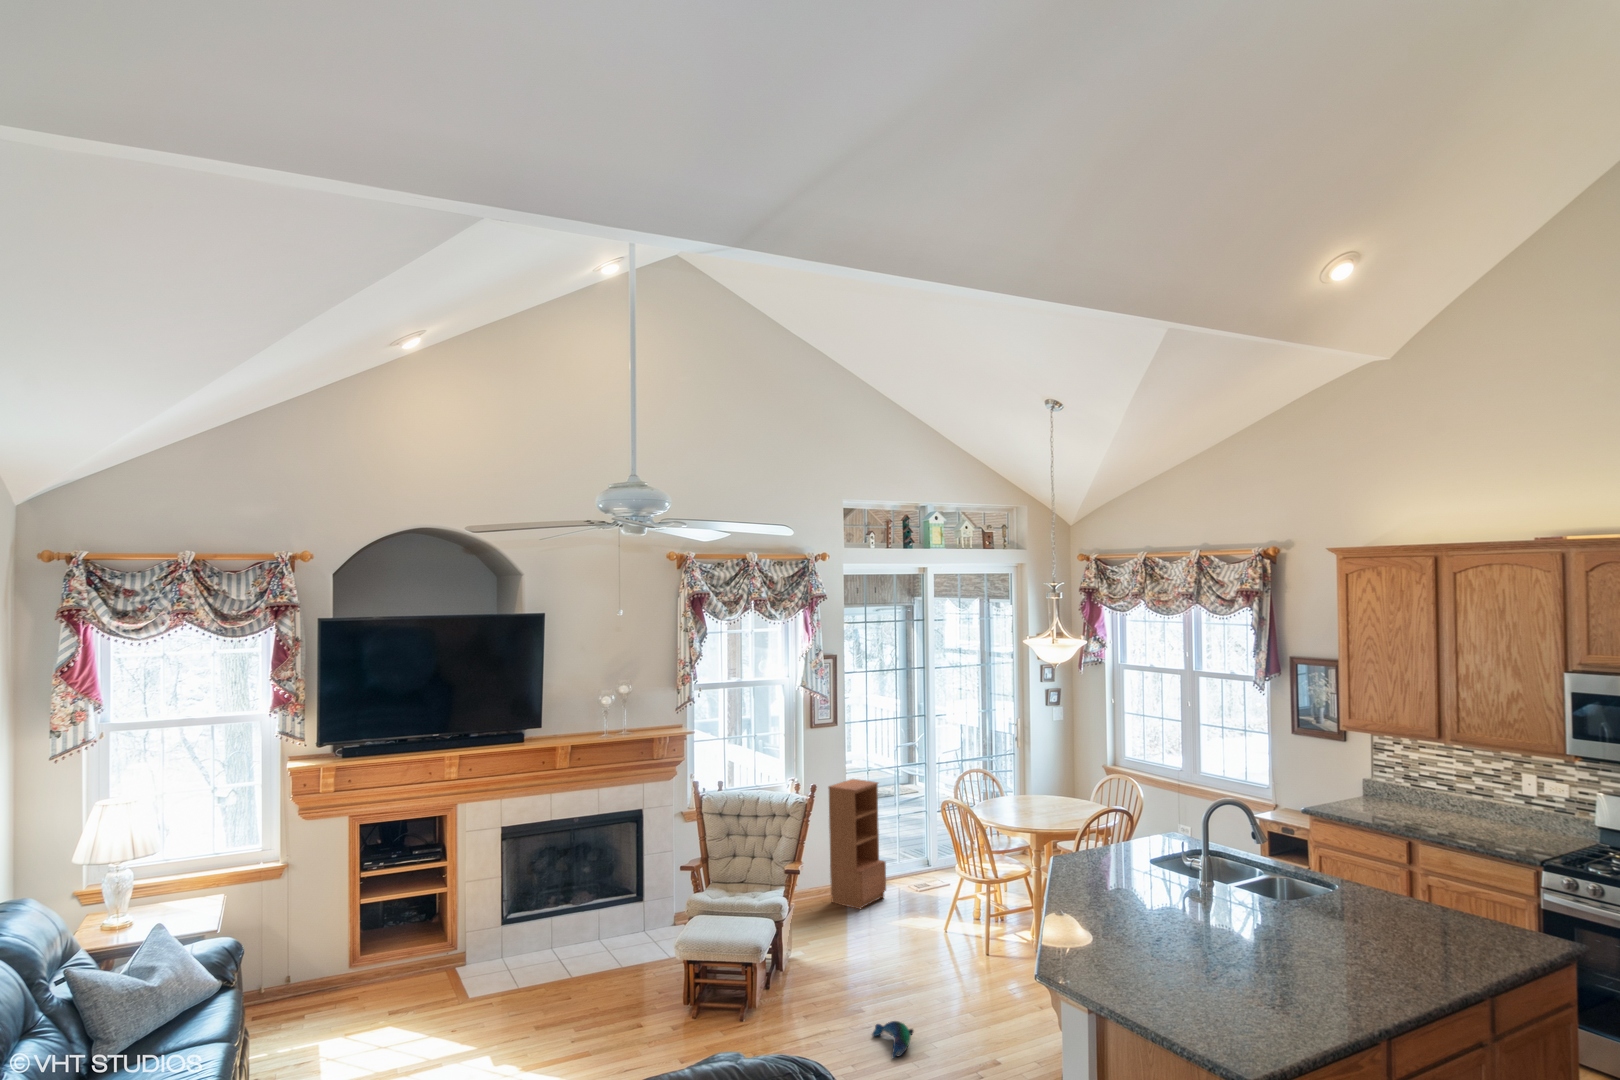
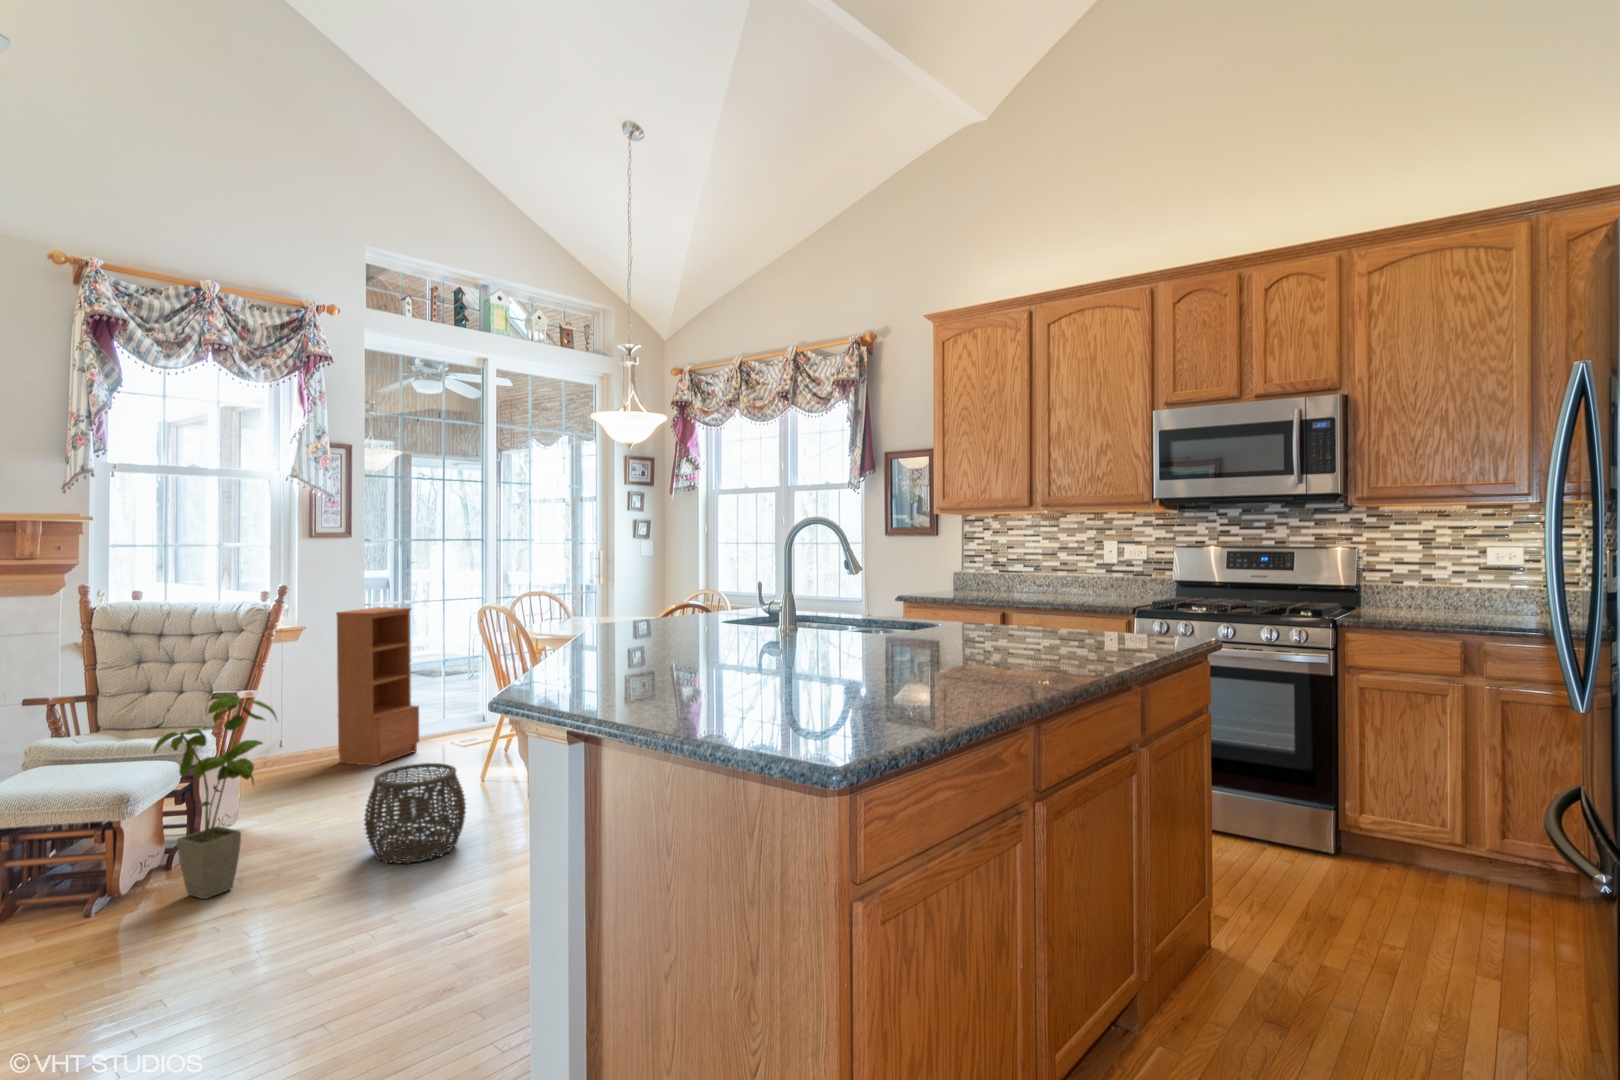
house plant: none [773,880,841,1016] -> present [154,693,277,899]
woven basket: none [886,931,952,1008] -> present [364,763,466,864]
plush toy: present [872,1021,913,1058] -> none [313,882,378,938]

